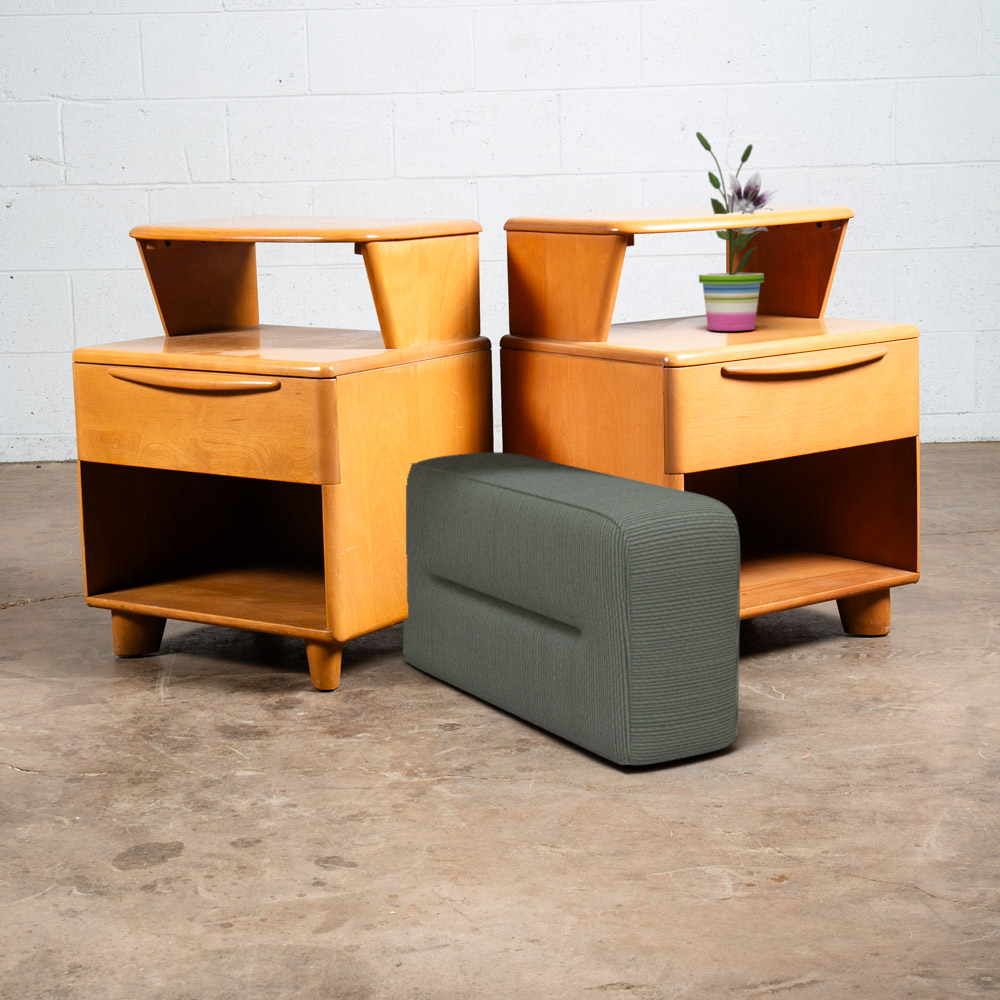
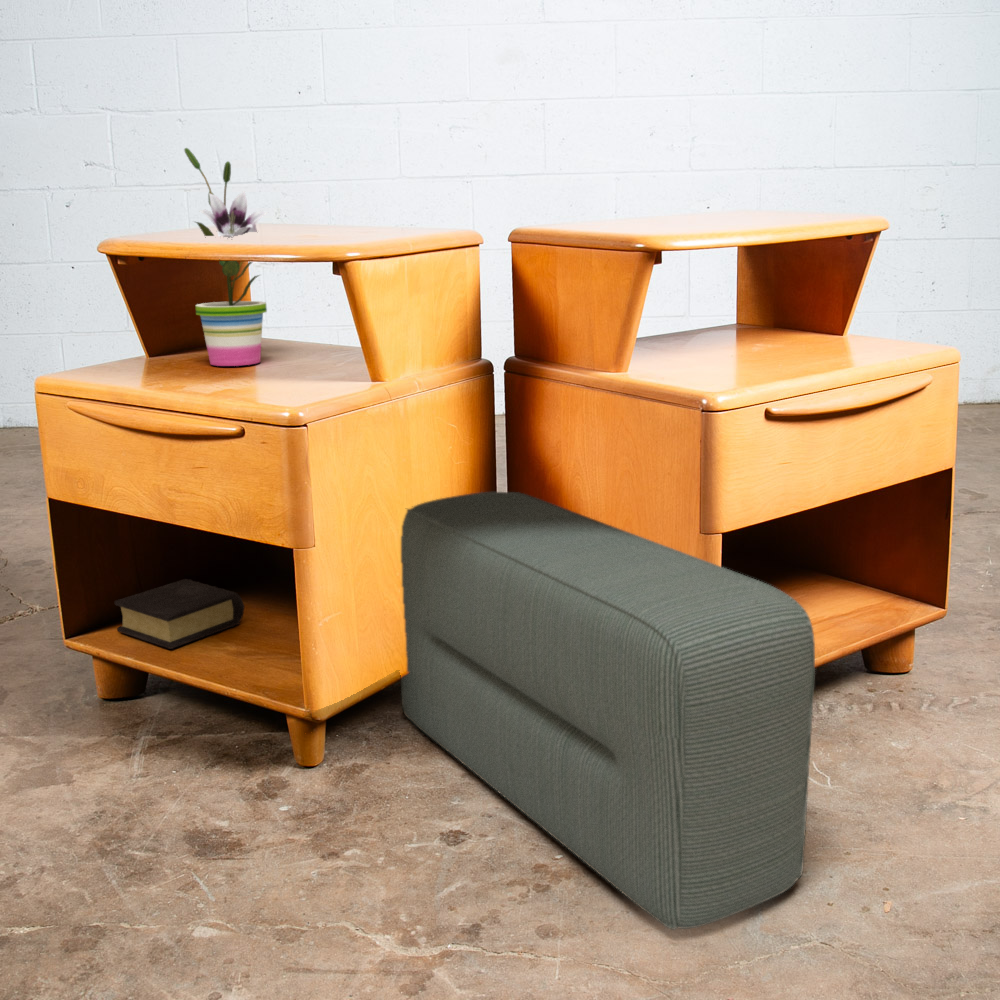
potted plant: present [696,132,781,331] -> present [184,148,267,366]
book: none [134,547,254,599] -> present [115,579,244,649]

